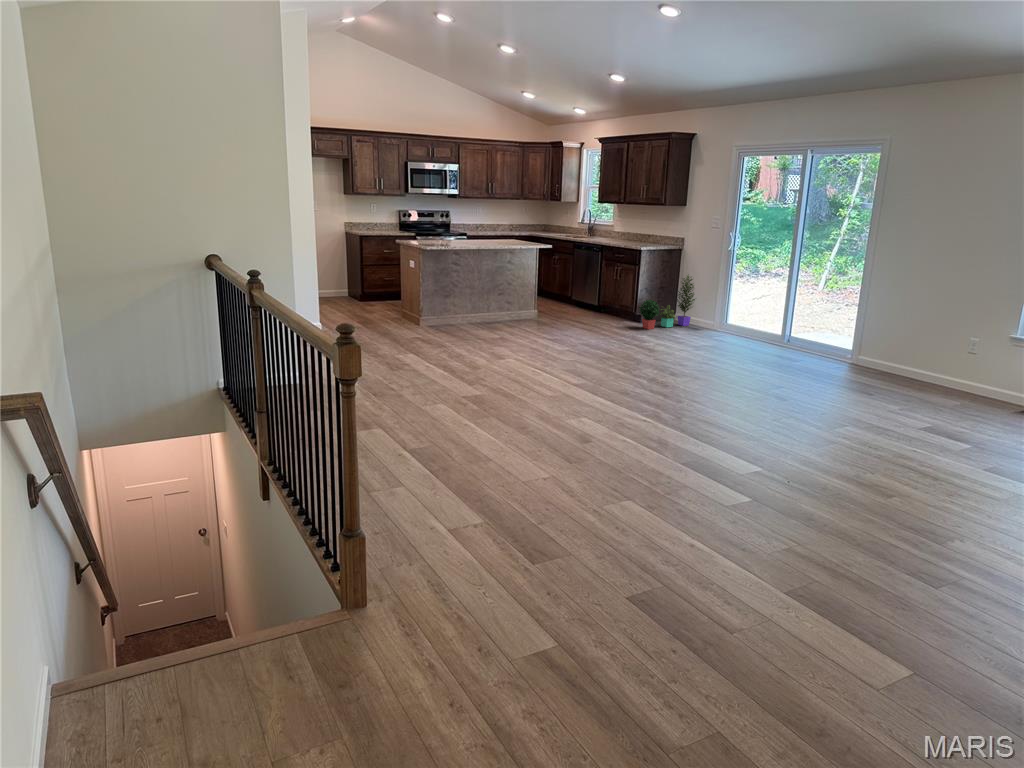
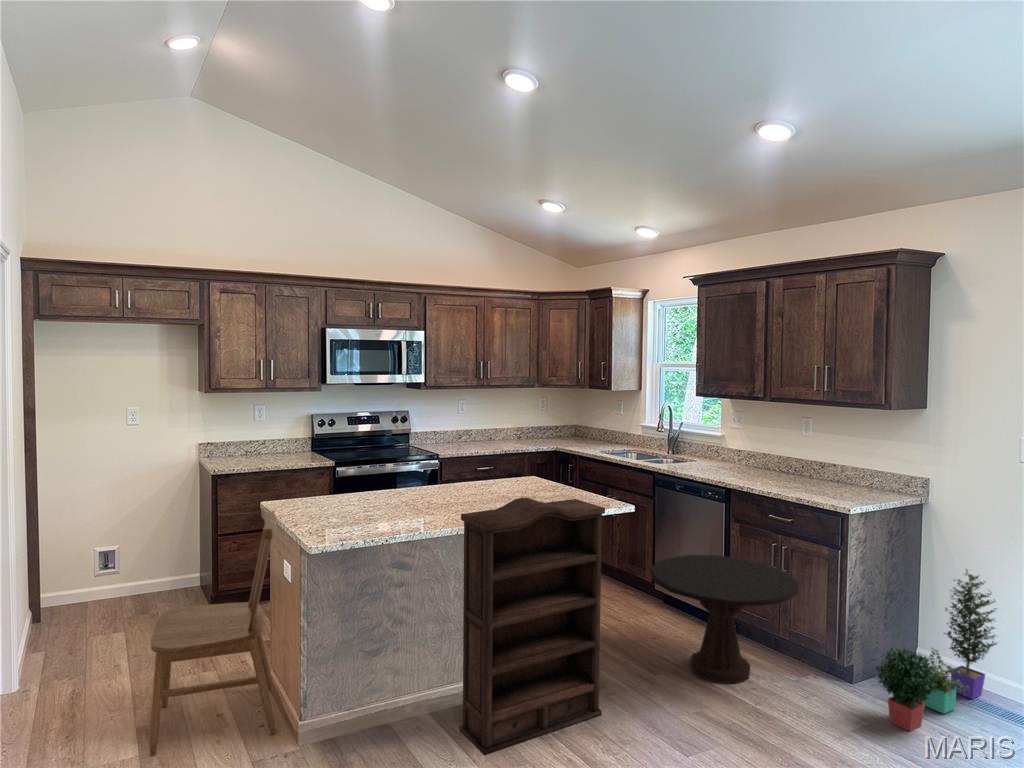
bookshelf: none [476,235,534,327] -> present [460,498,605,755]
dining chair: none [359,239,407,323] -> present [150,508,276,756]
side table: none [559,274,619,321] -> present [650,555,798,684]

